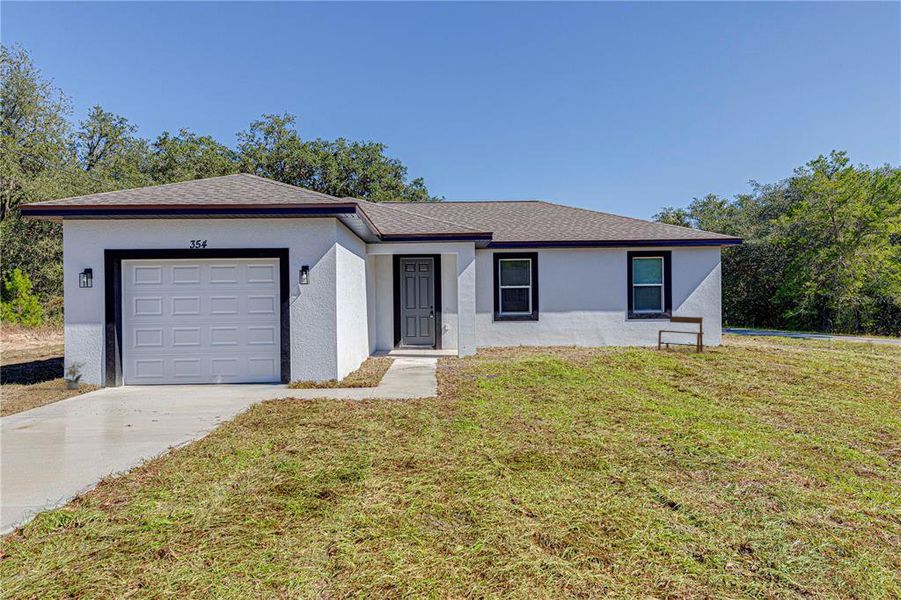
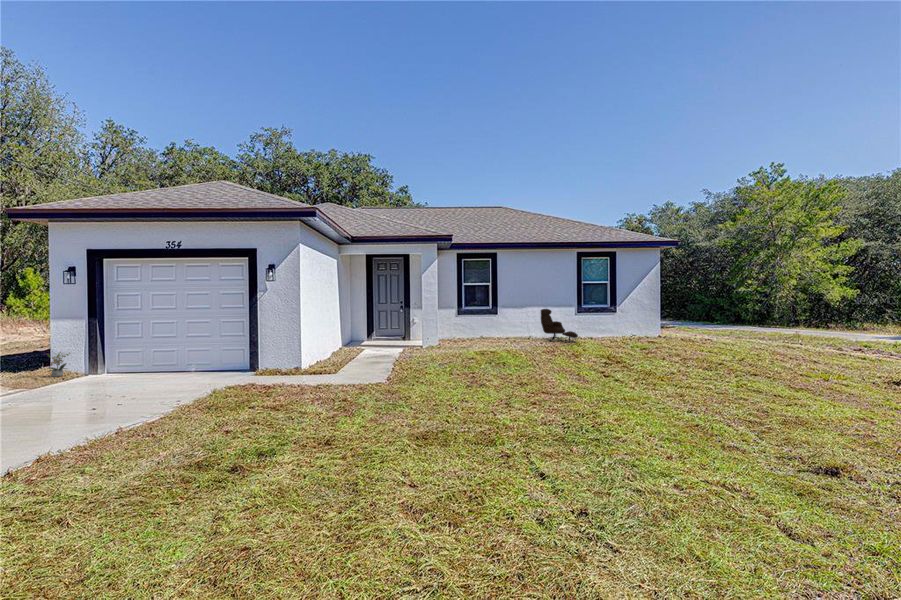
lounge chair: none [589,315,633,354] -> present [541,309,578,342]
bench: present [658,316,704,353] -> none [602,309,641,343]

